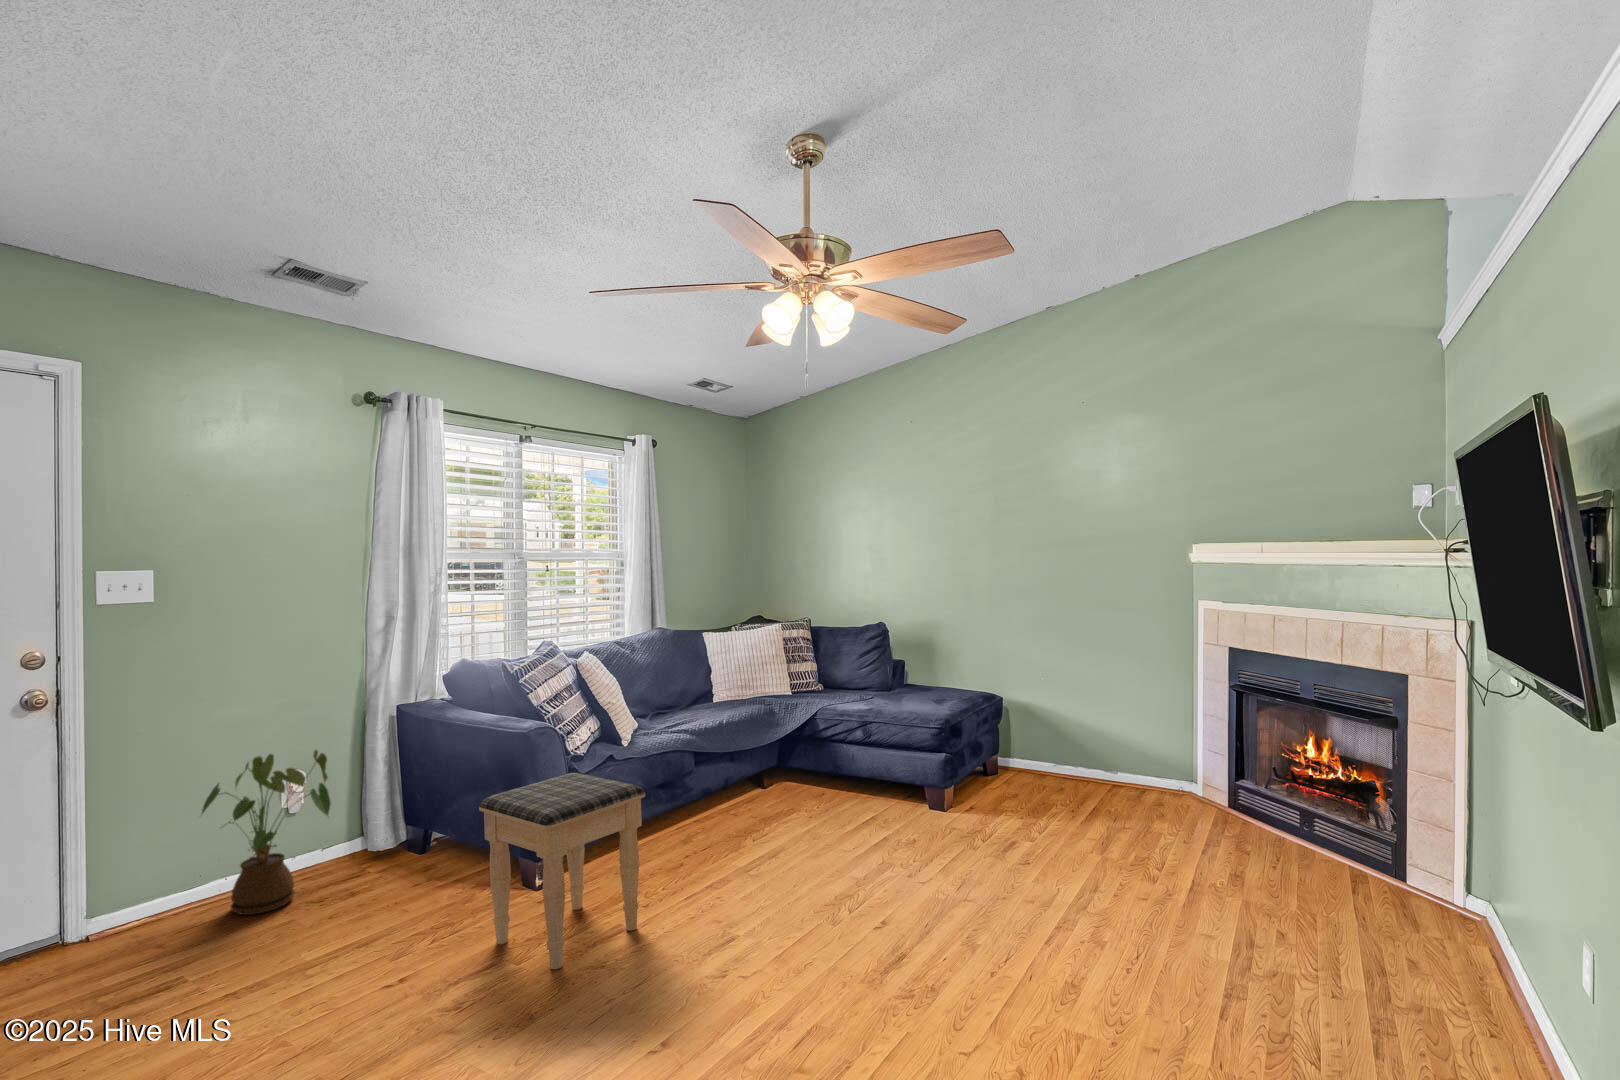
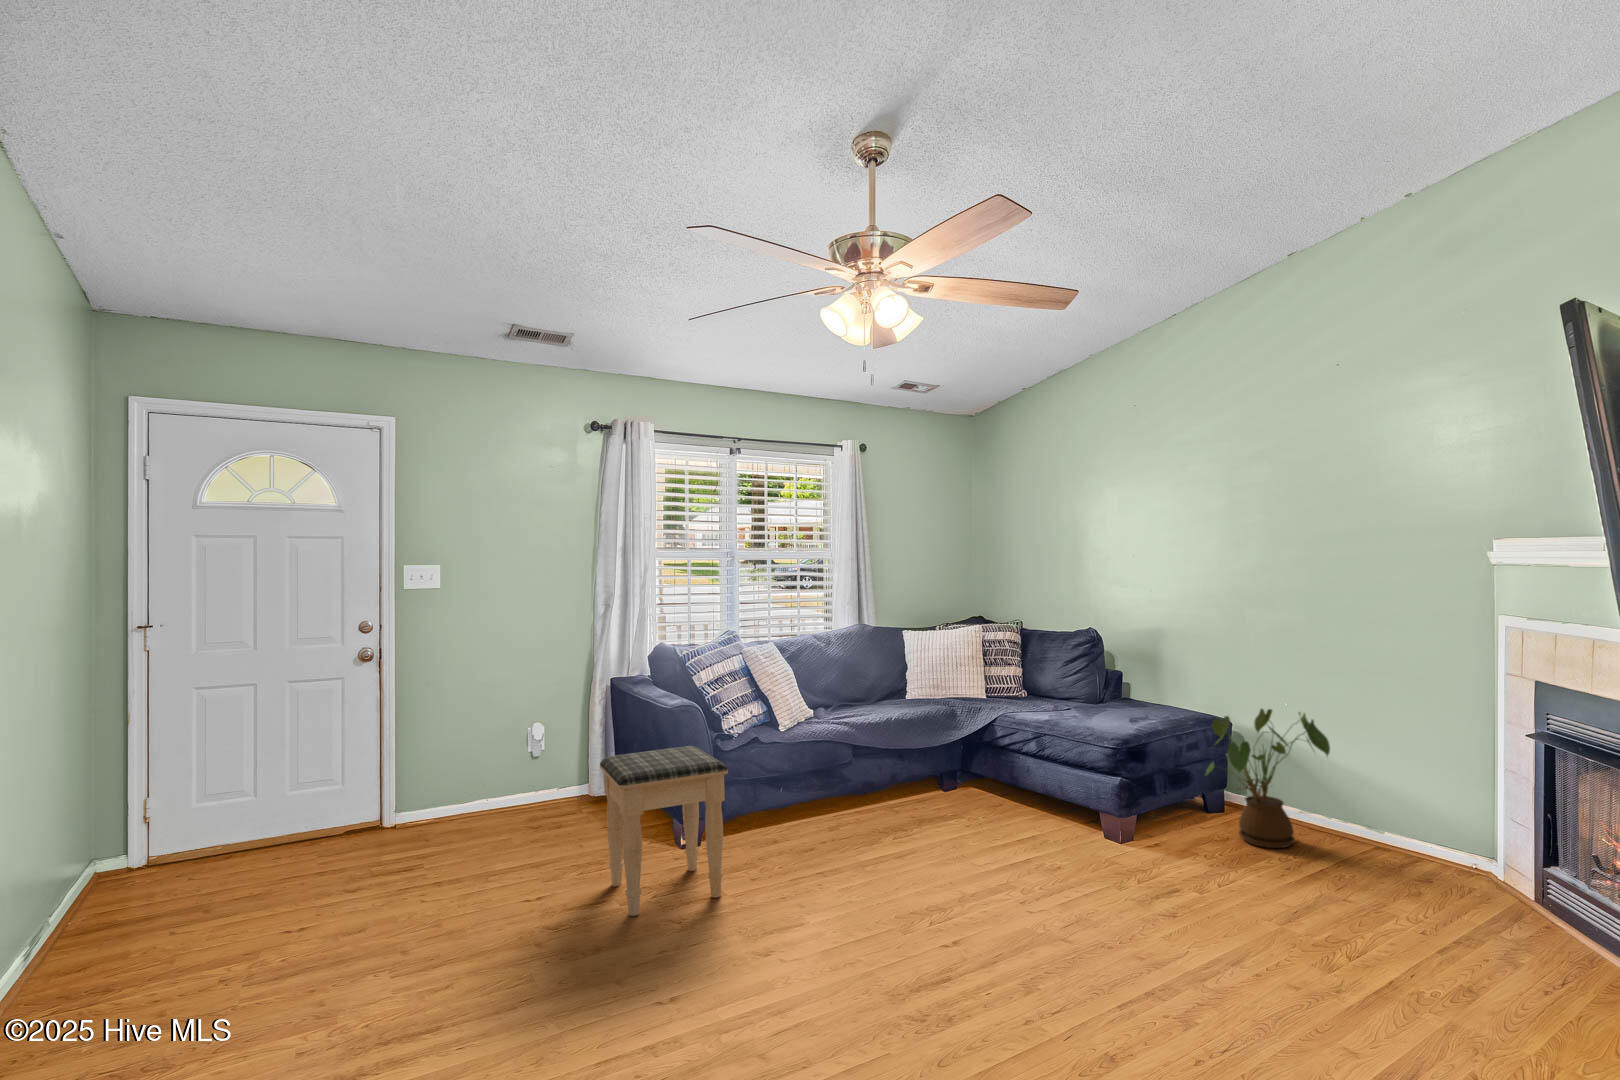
house plant: present [202,750,331,915] -> present [1206,708,1330,848]

